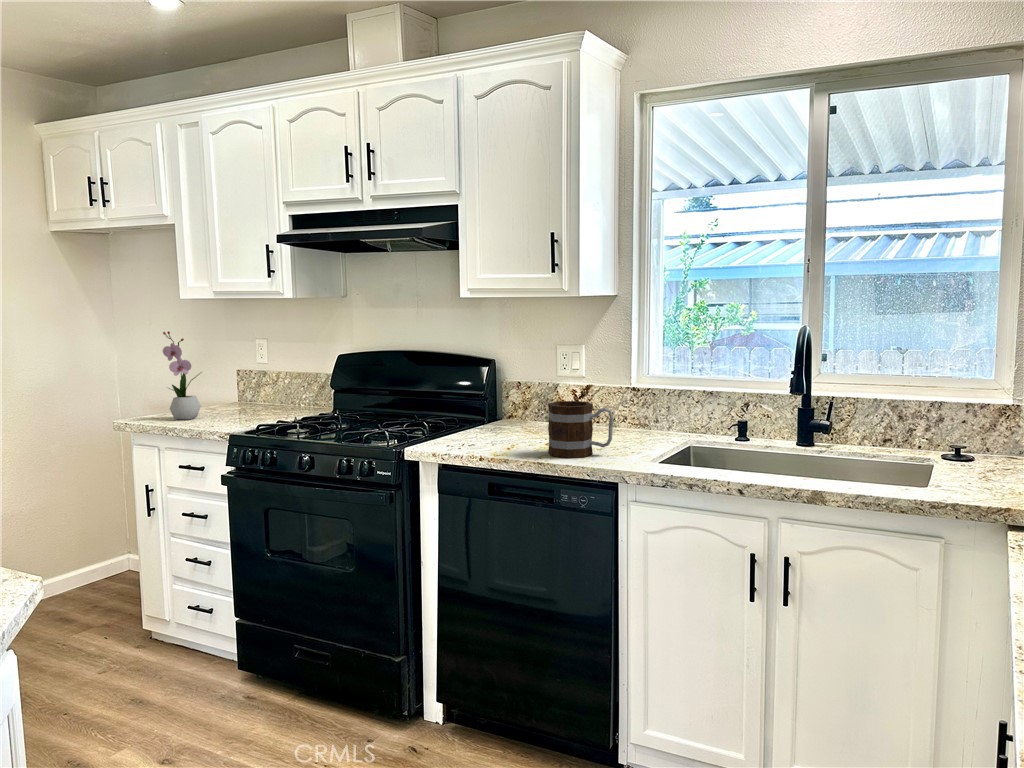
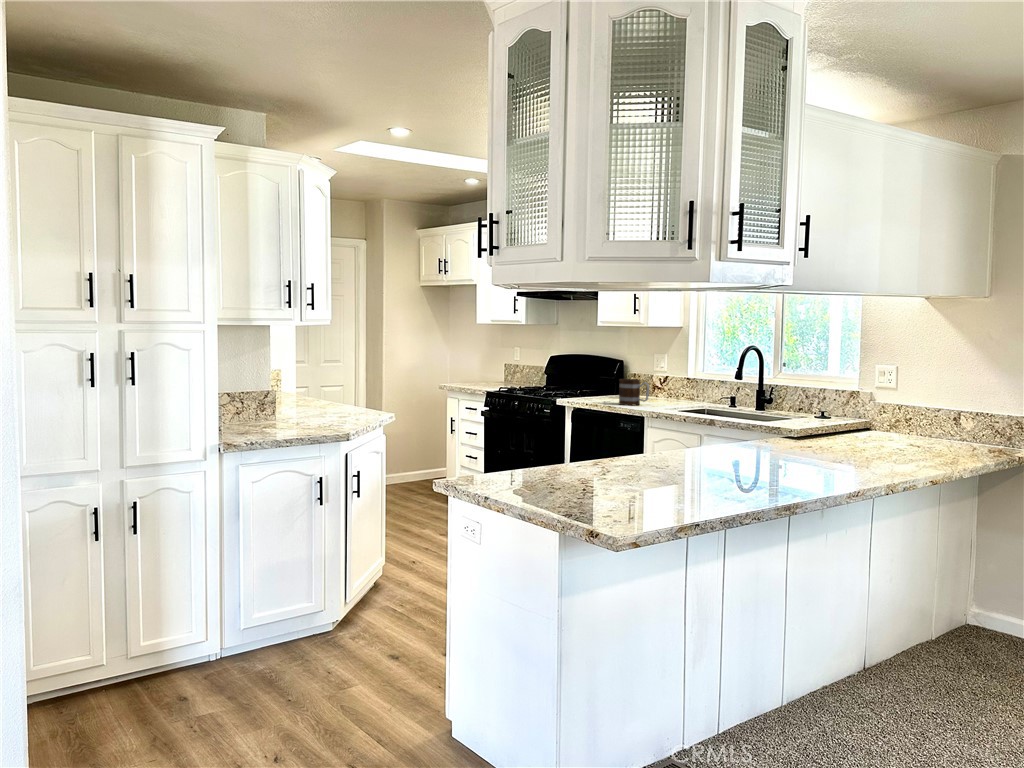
flower arrangement: present [163,331,201,419] -> none [463,340,482,386]

